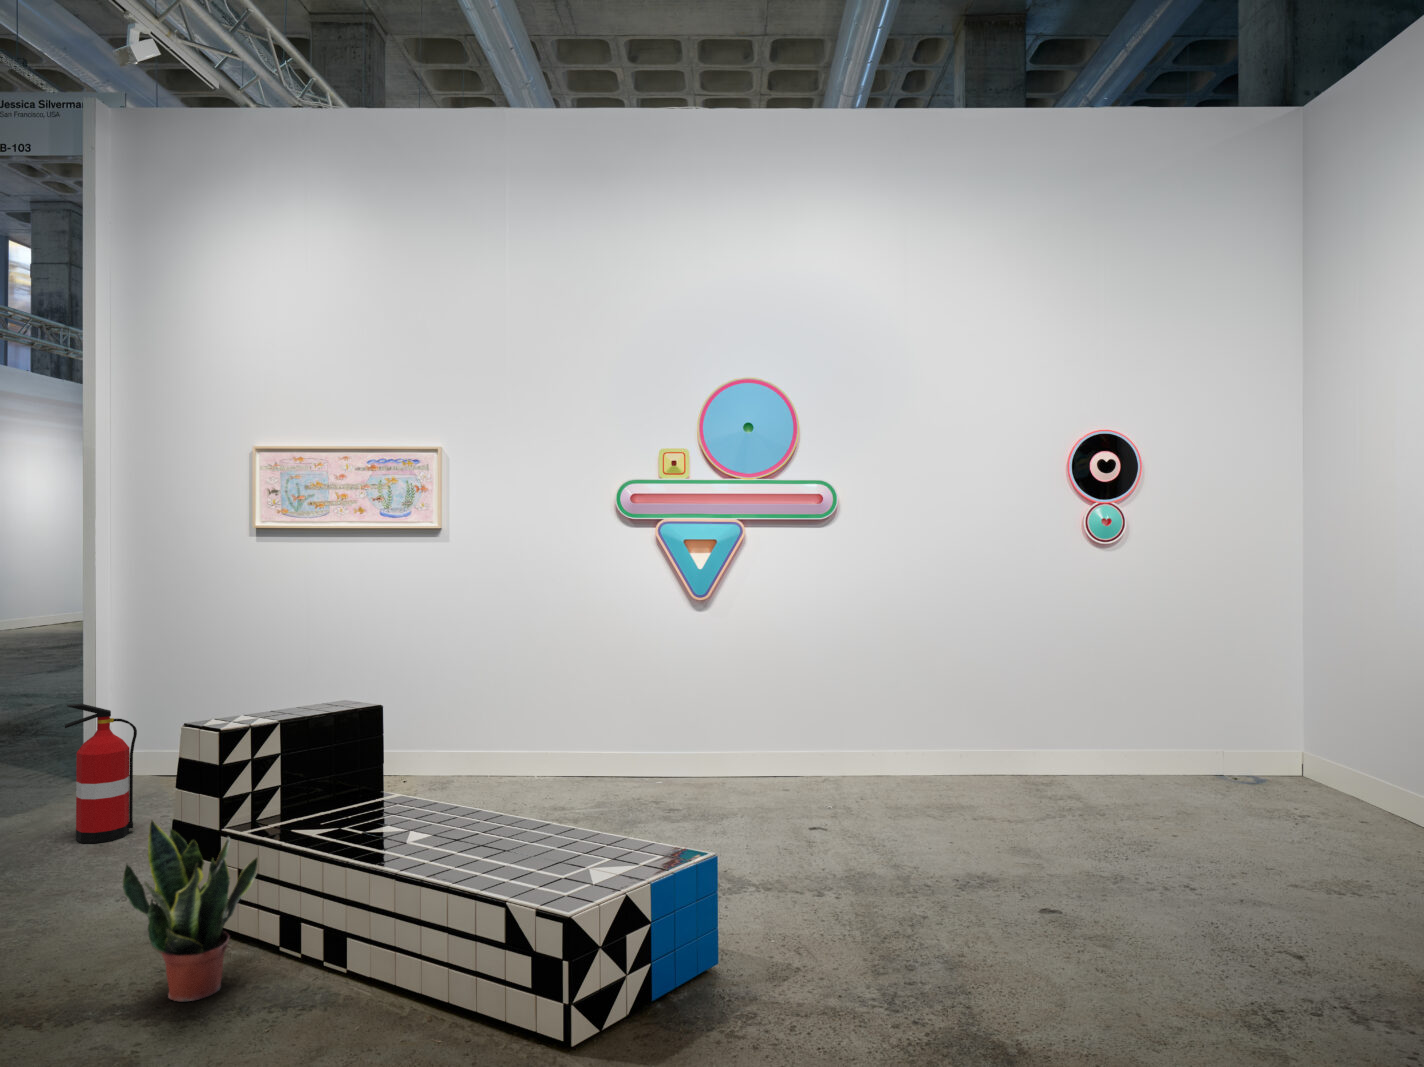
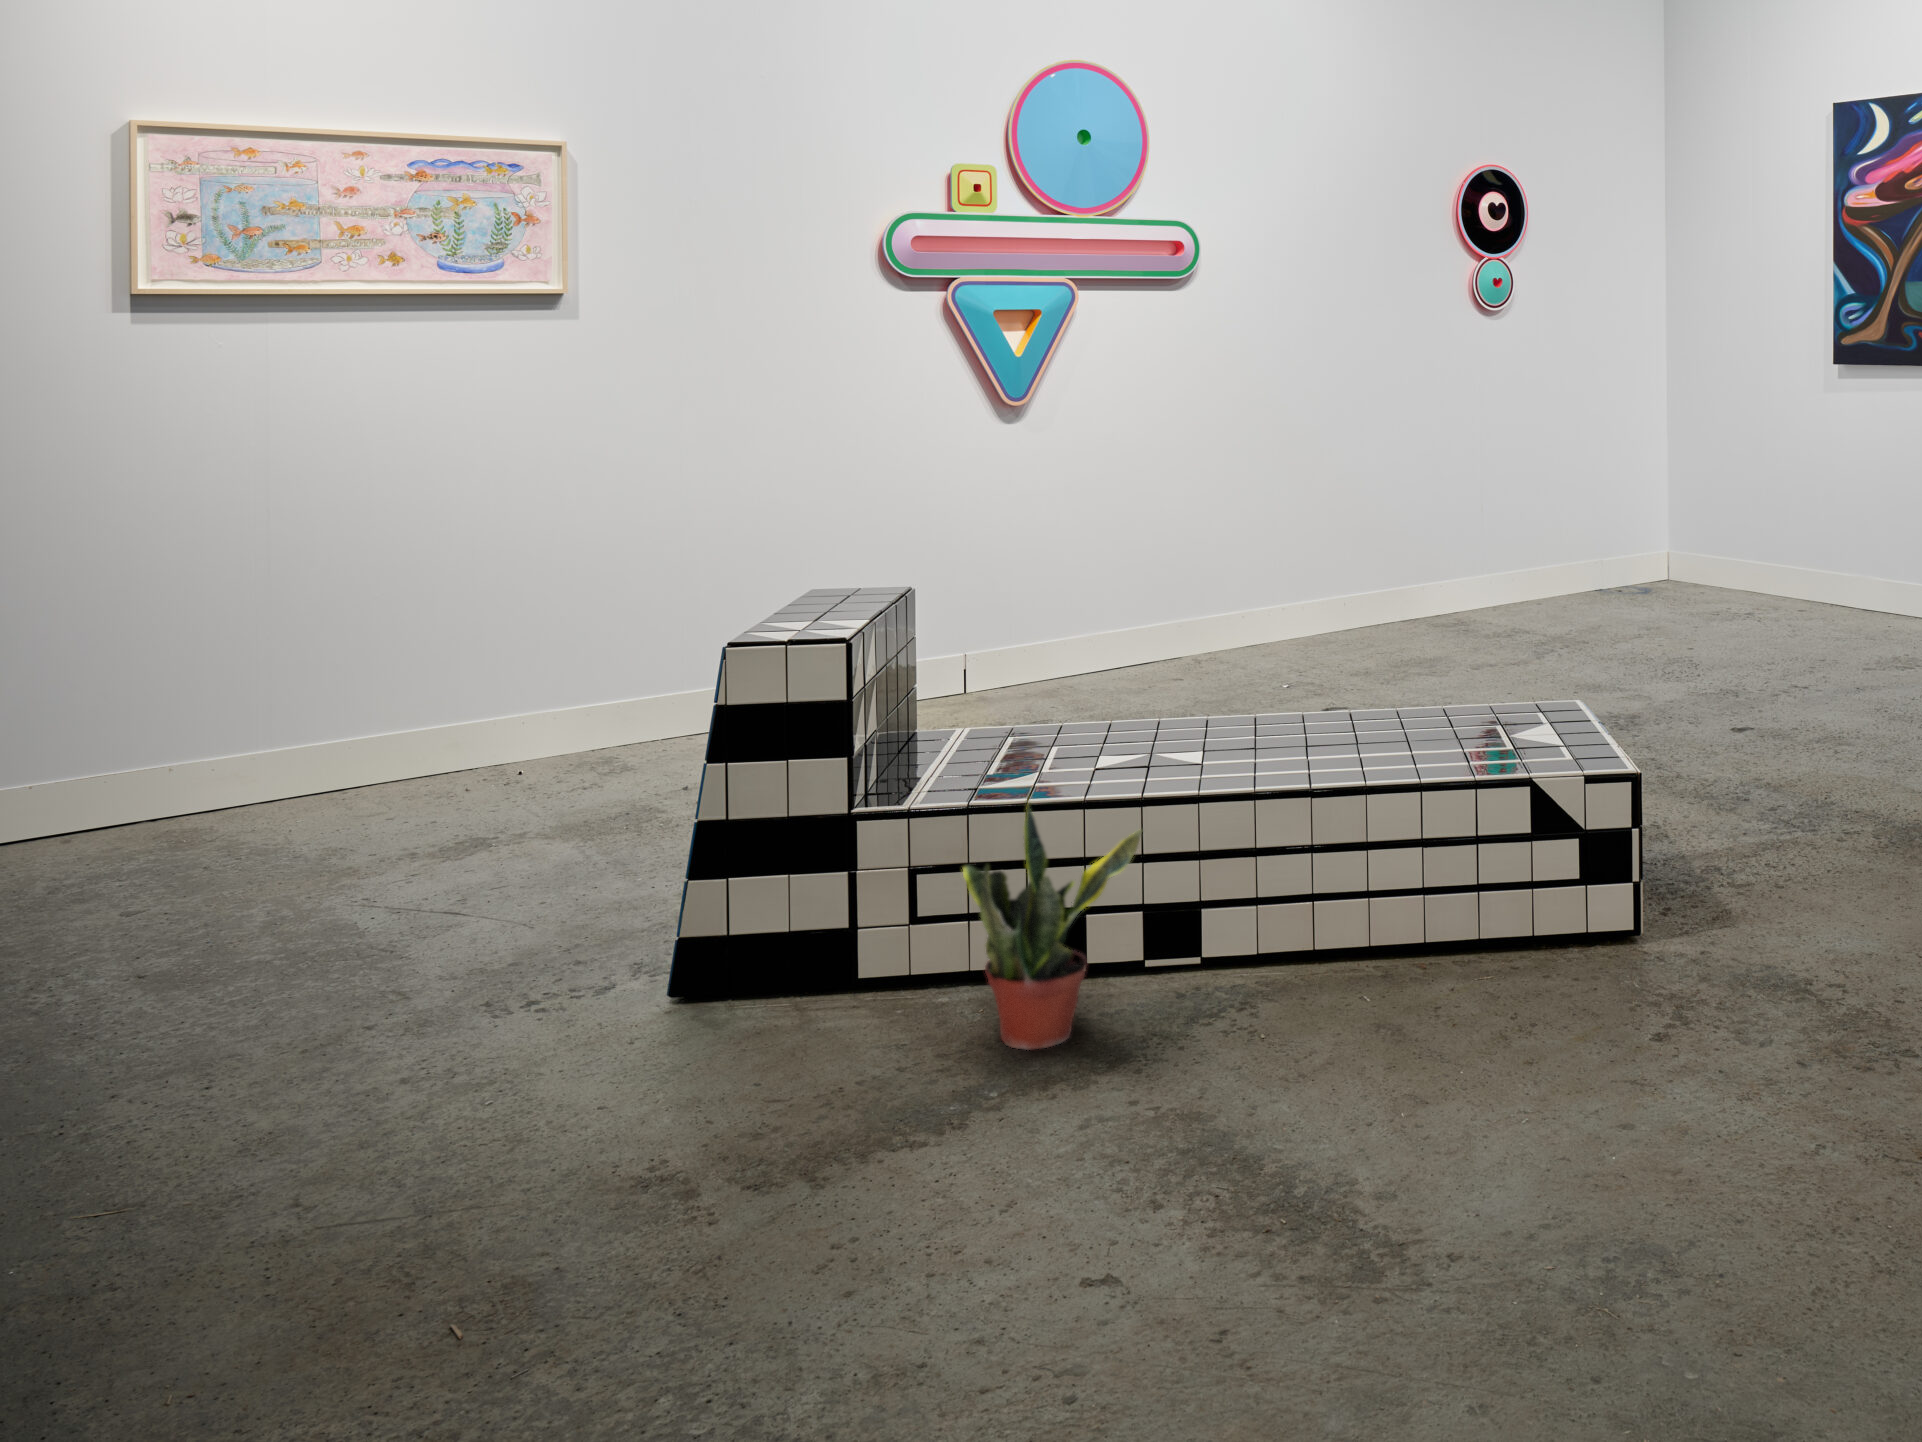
fire extinguisher: present [65,704,137,843] -> none [112,698,244,985]

